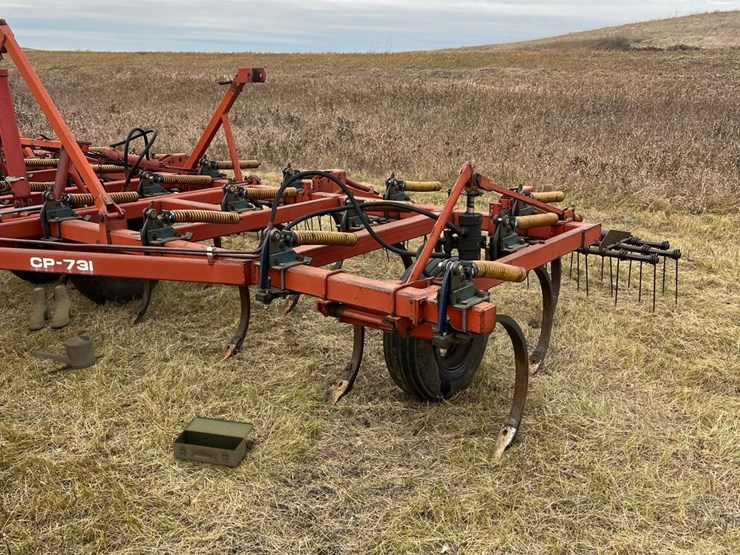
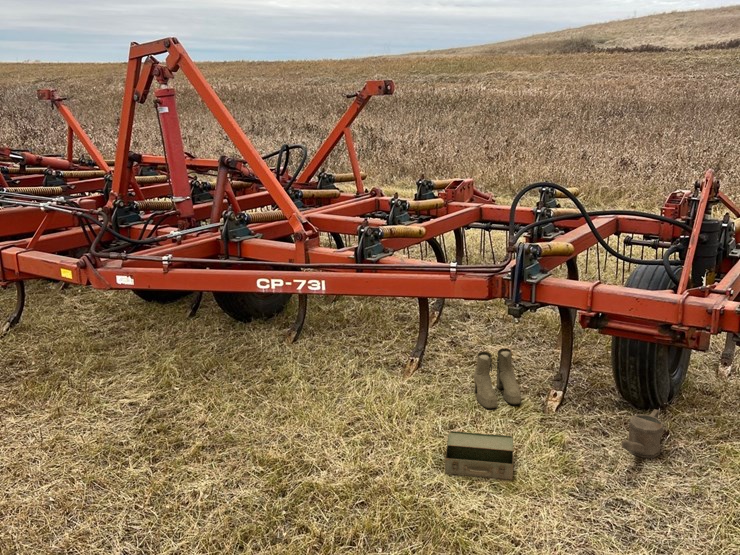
boots: present [29,284,72,330] -> present [474,348,521,409]
watering can: present [33,332,105,369] -> present [622,409,663,458]

